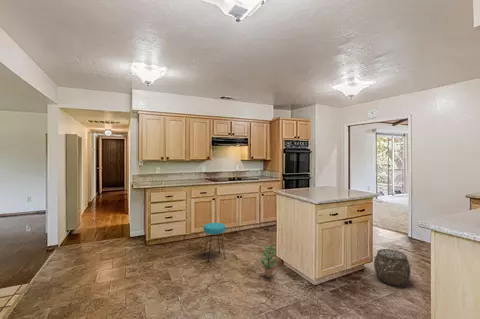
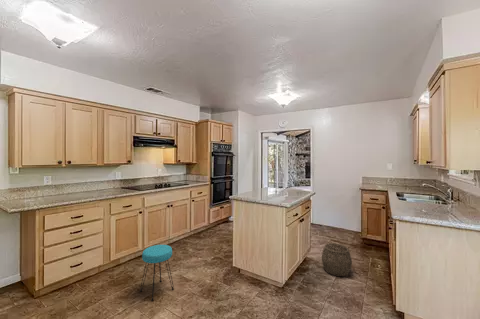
potted plant: present [260,245,277,277] -> none [226,261,249,302]

